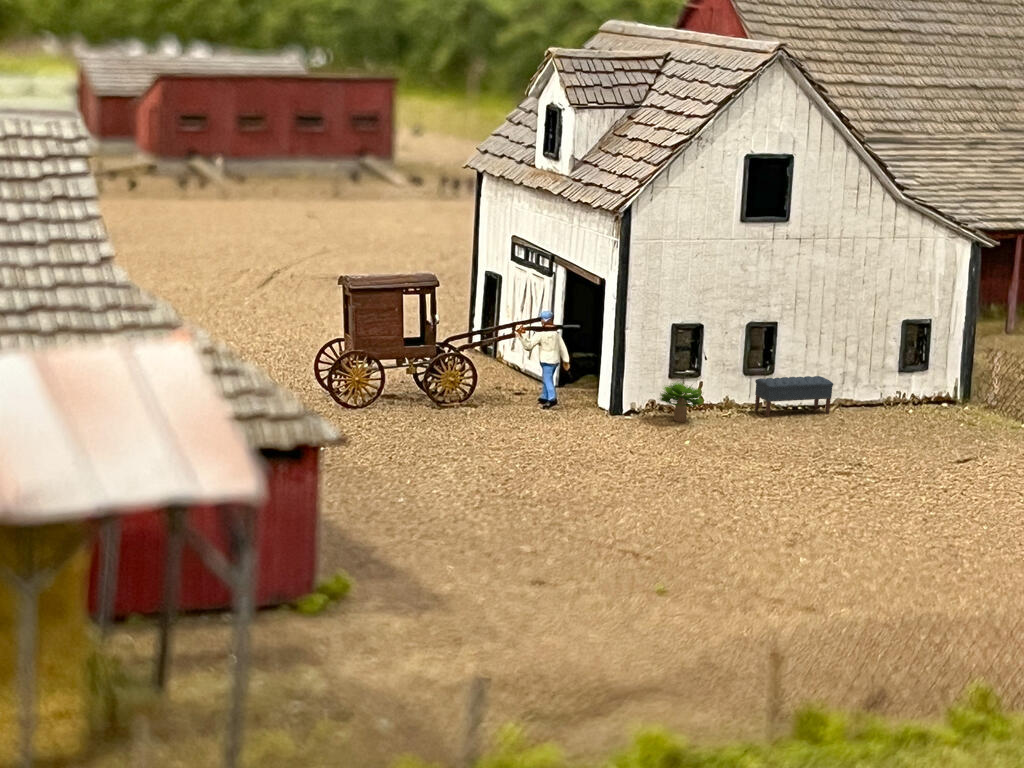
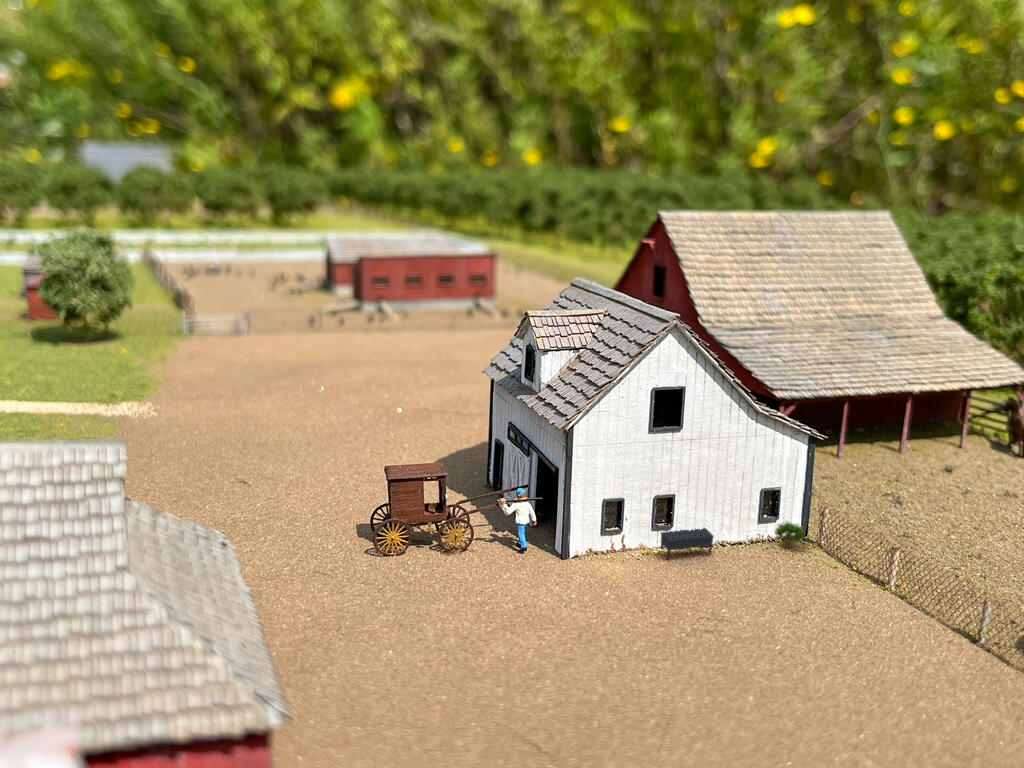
potted plant: present [659,382,703,422] -> present [775,522,804,548]

